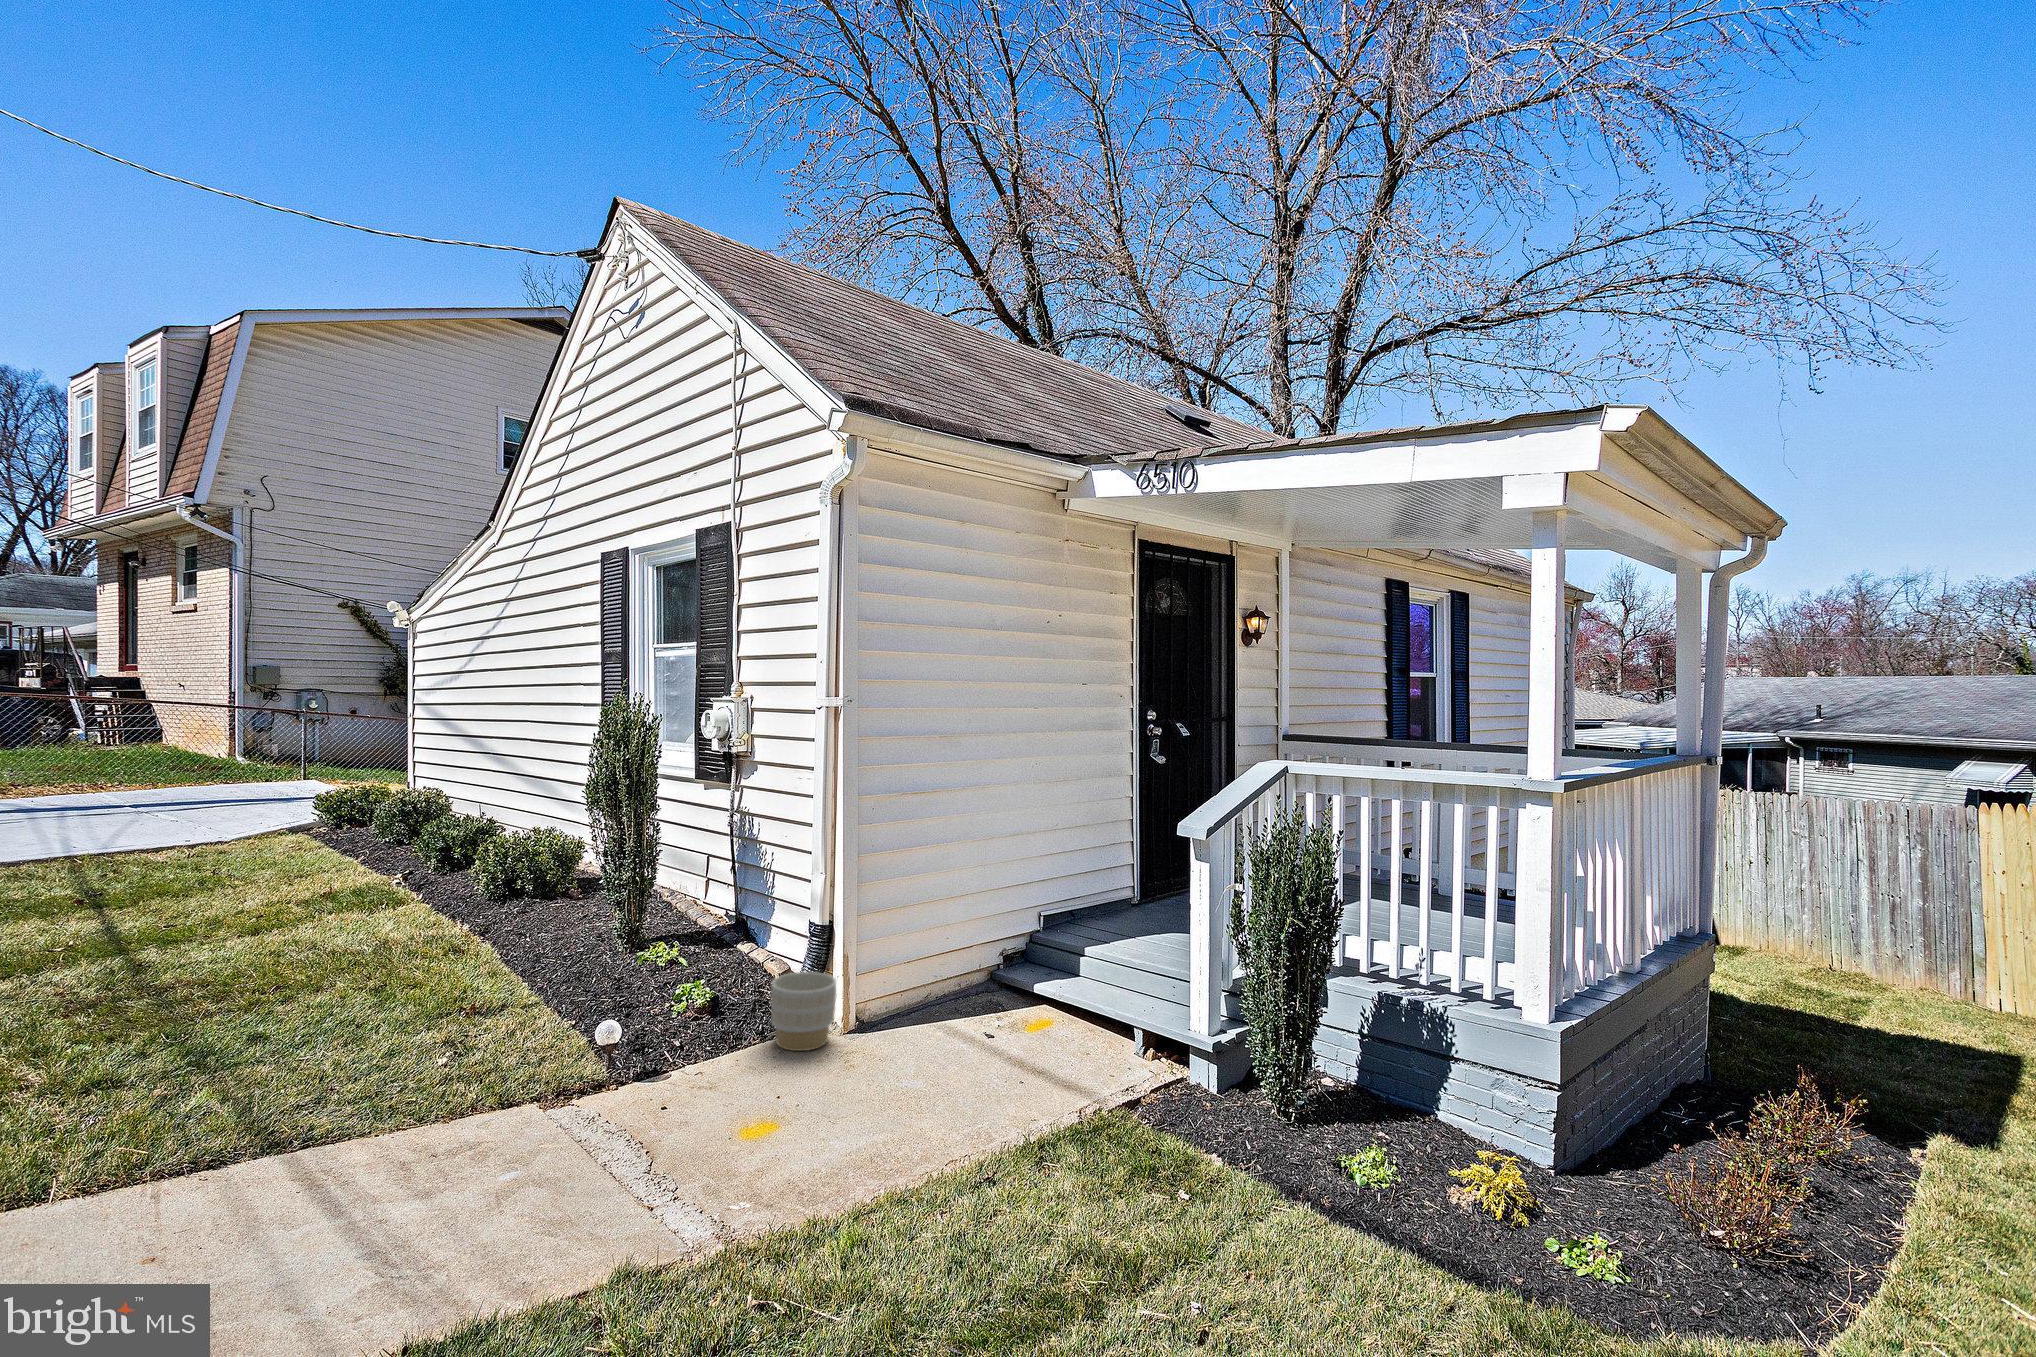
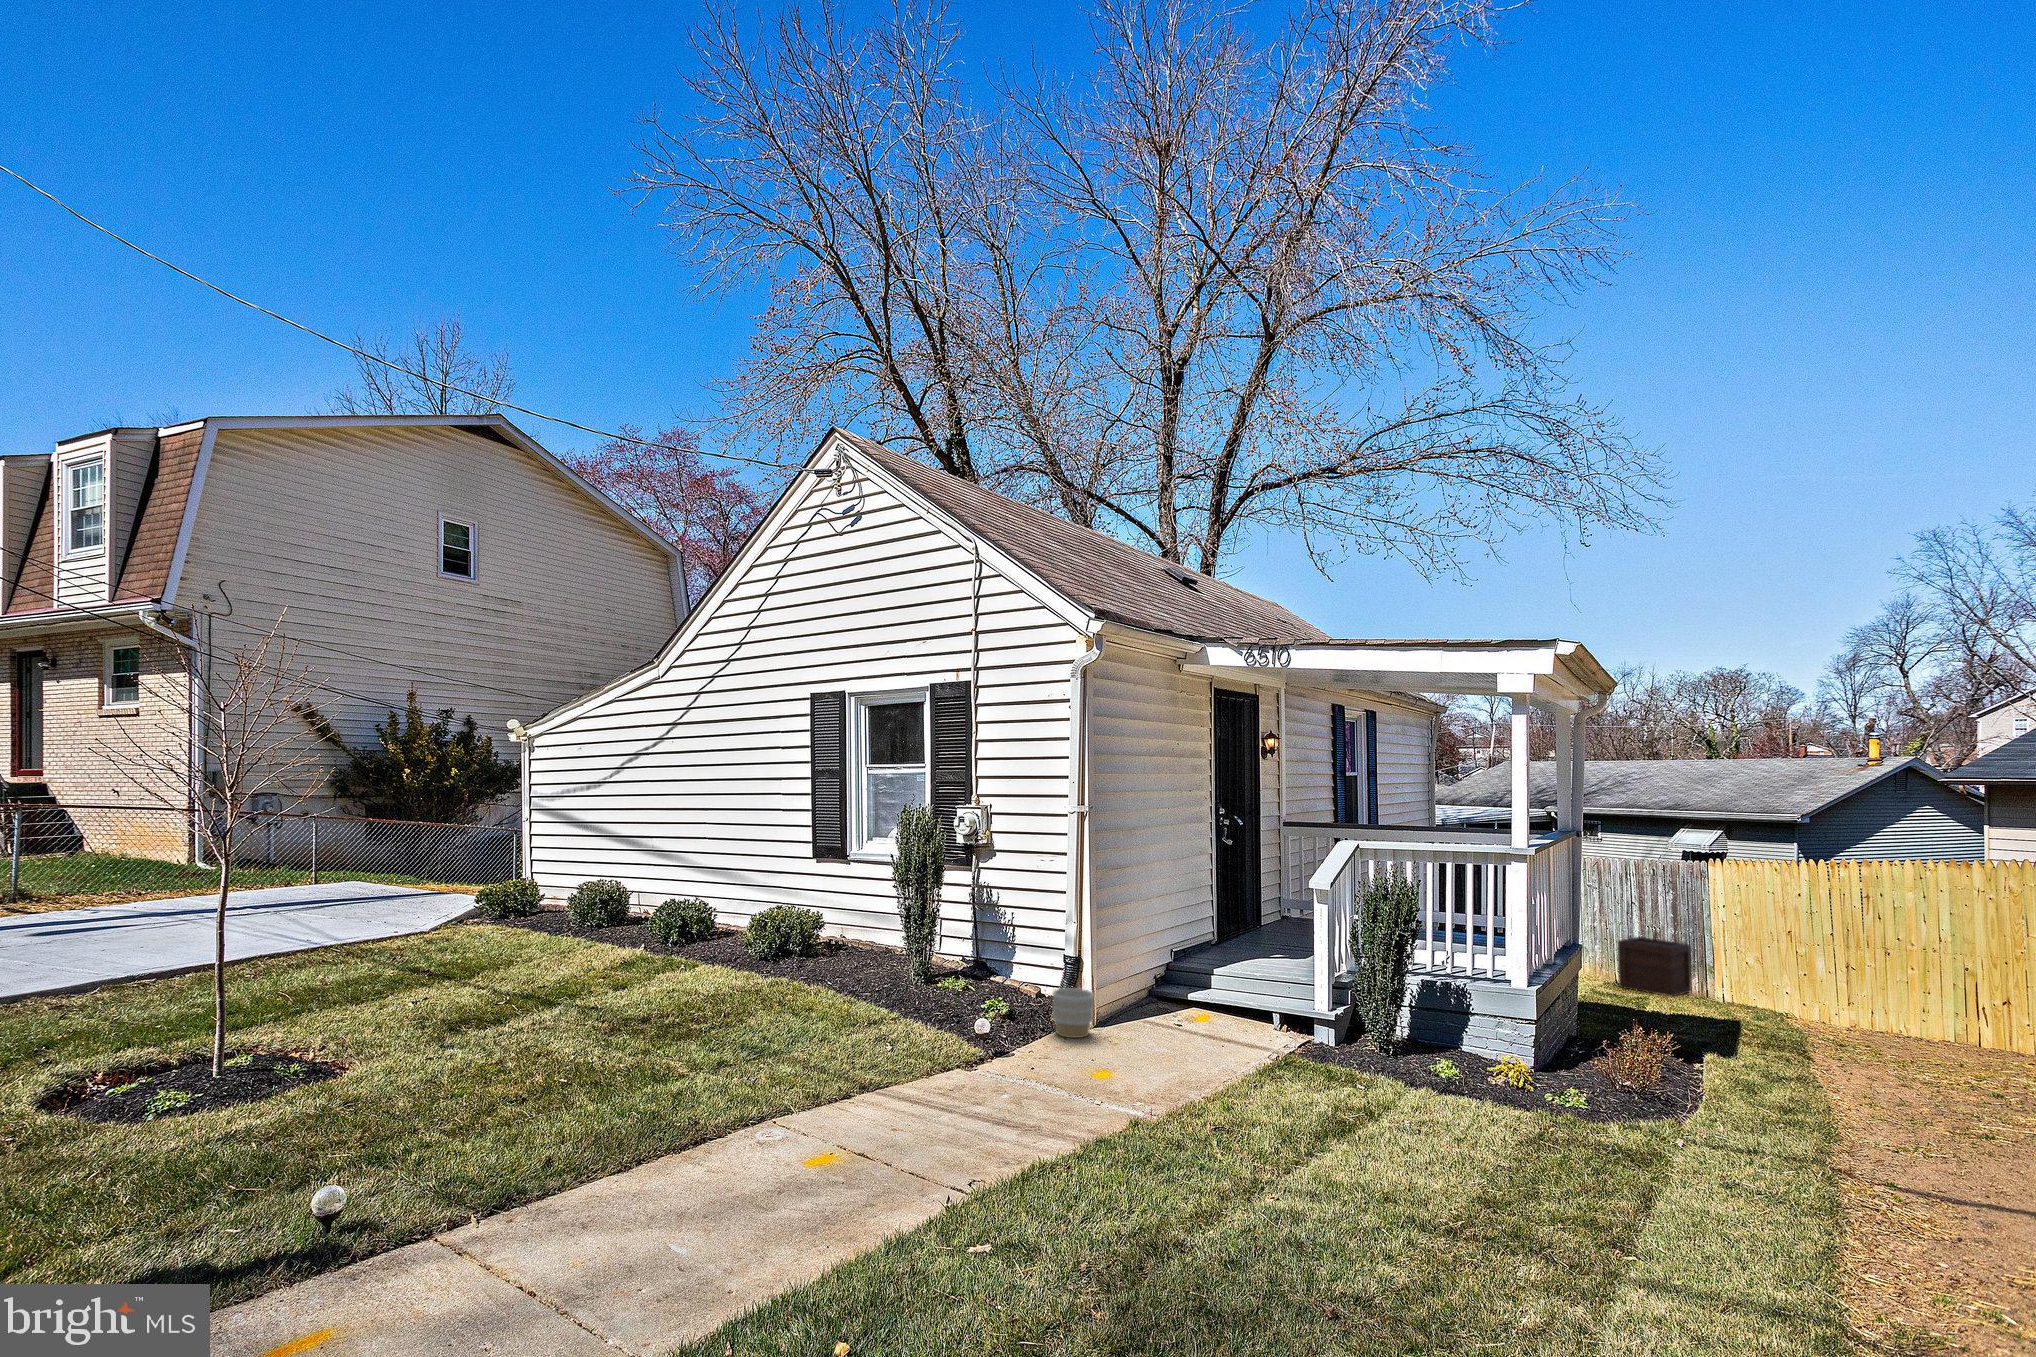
wooden crate: none [1823,910,1949,1004] -> present [1618,937,1692,996]

